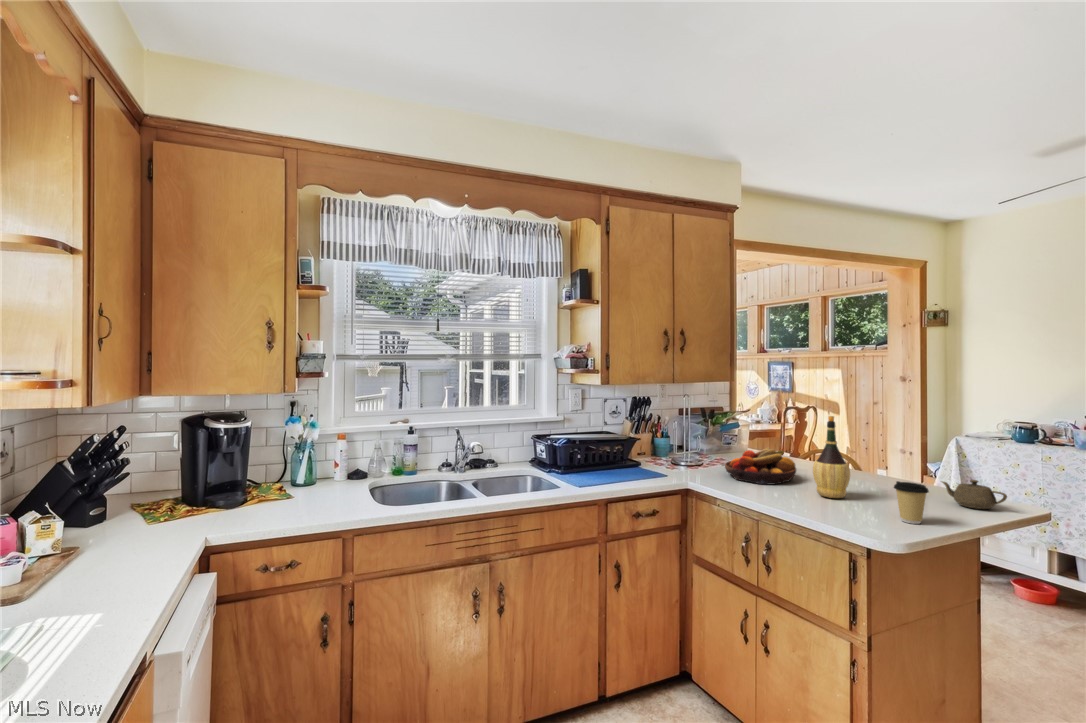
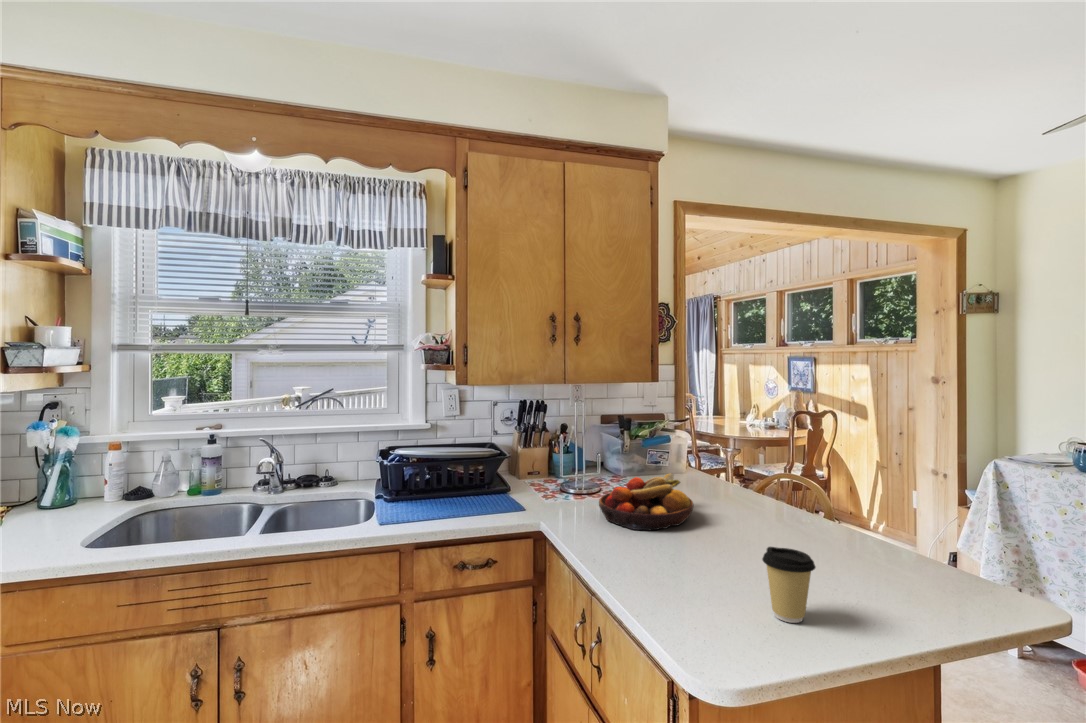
wine bottle: present [813,416,850,498] -> none [685,433,737,561]
teapot: present [942,480,1007,509] -> none [878,541,976,595]

